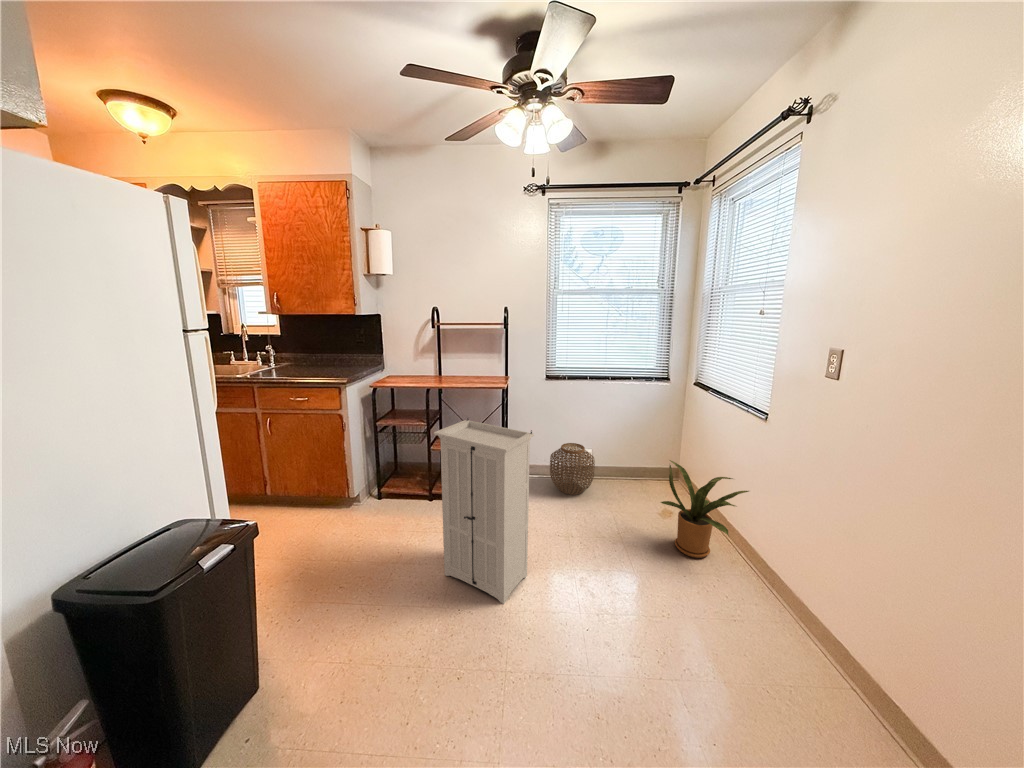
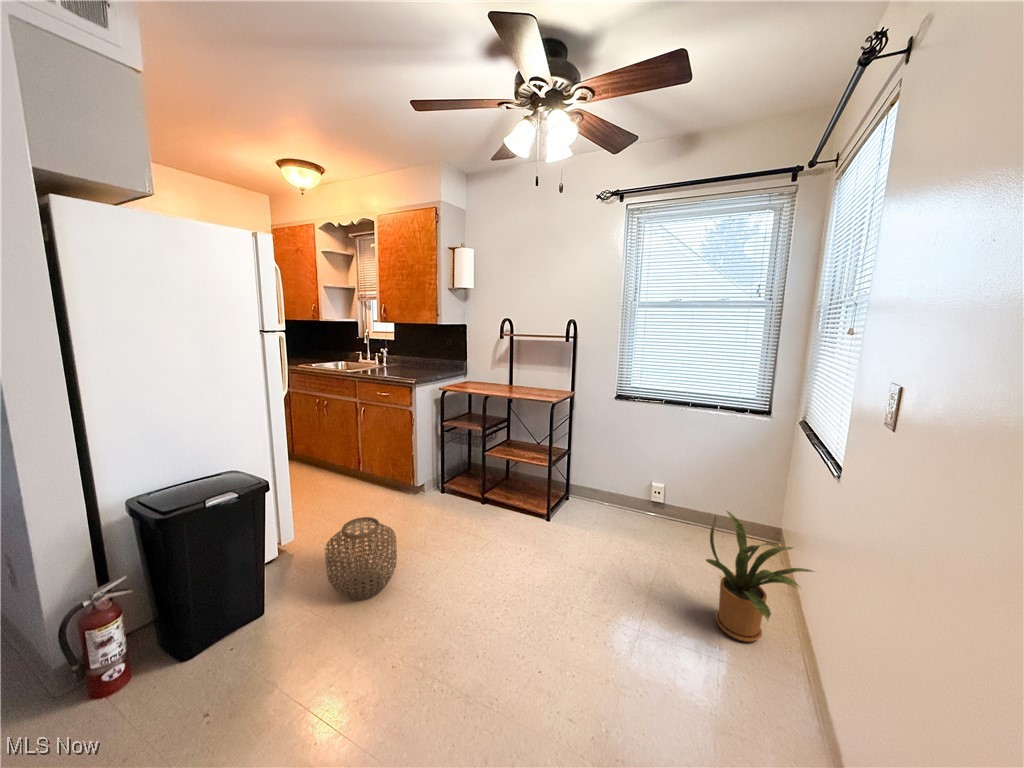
storage cabinet: present [434,418,534,604] -> none [446,426,532,613]
woven basket: present [550,443,595,495] -> present [325,517,397,600]

